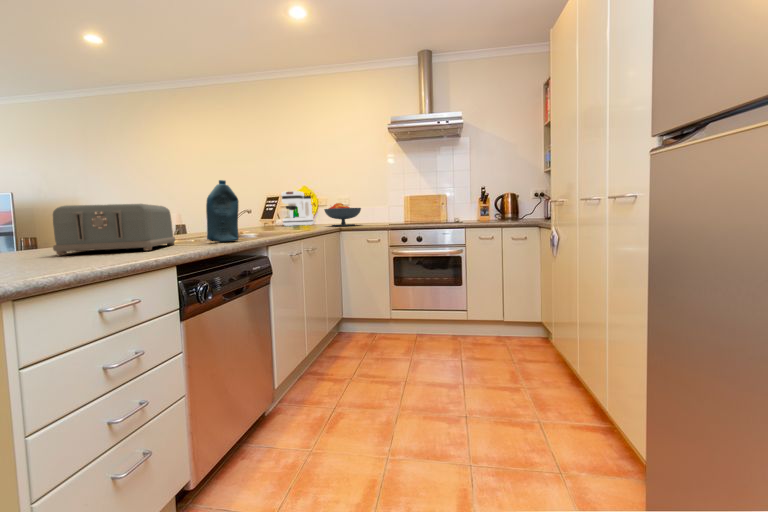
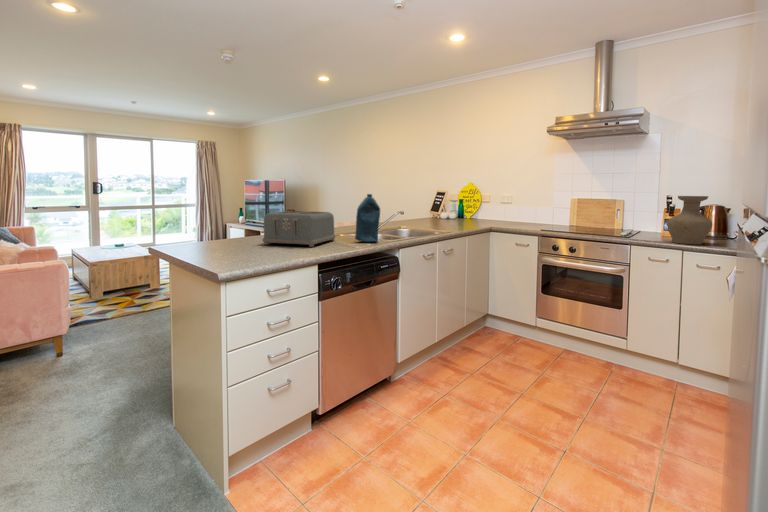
vase: none [491,183,522,223] -> present [667,196,712,244]
coffee maker: present [281,191,314,226] -> none [447,187,479,221]
fruit bowl: present [324,203,361,226] -> none [481,202,520,226]

